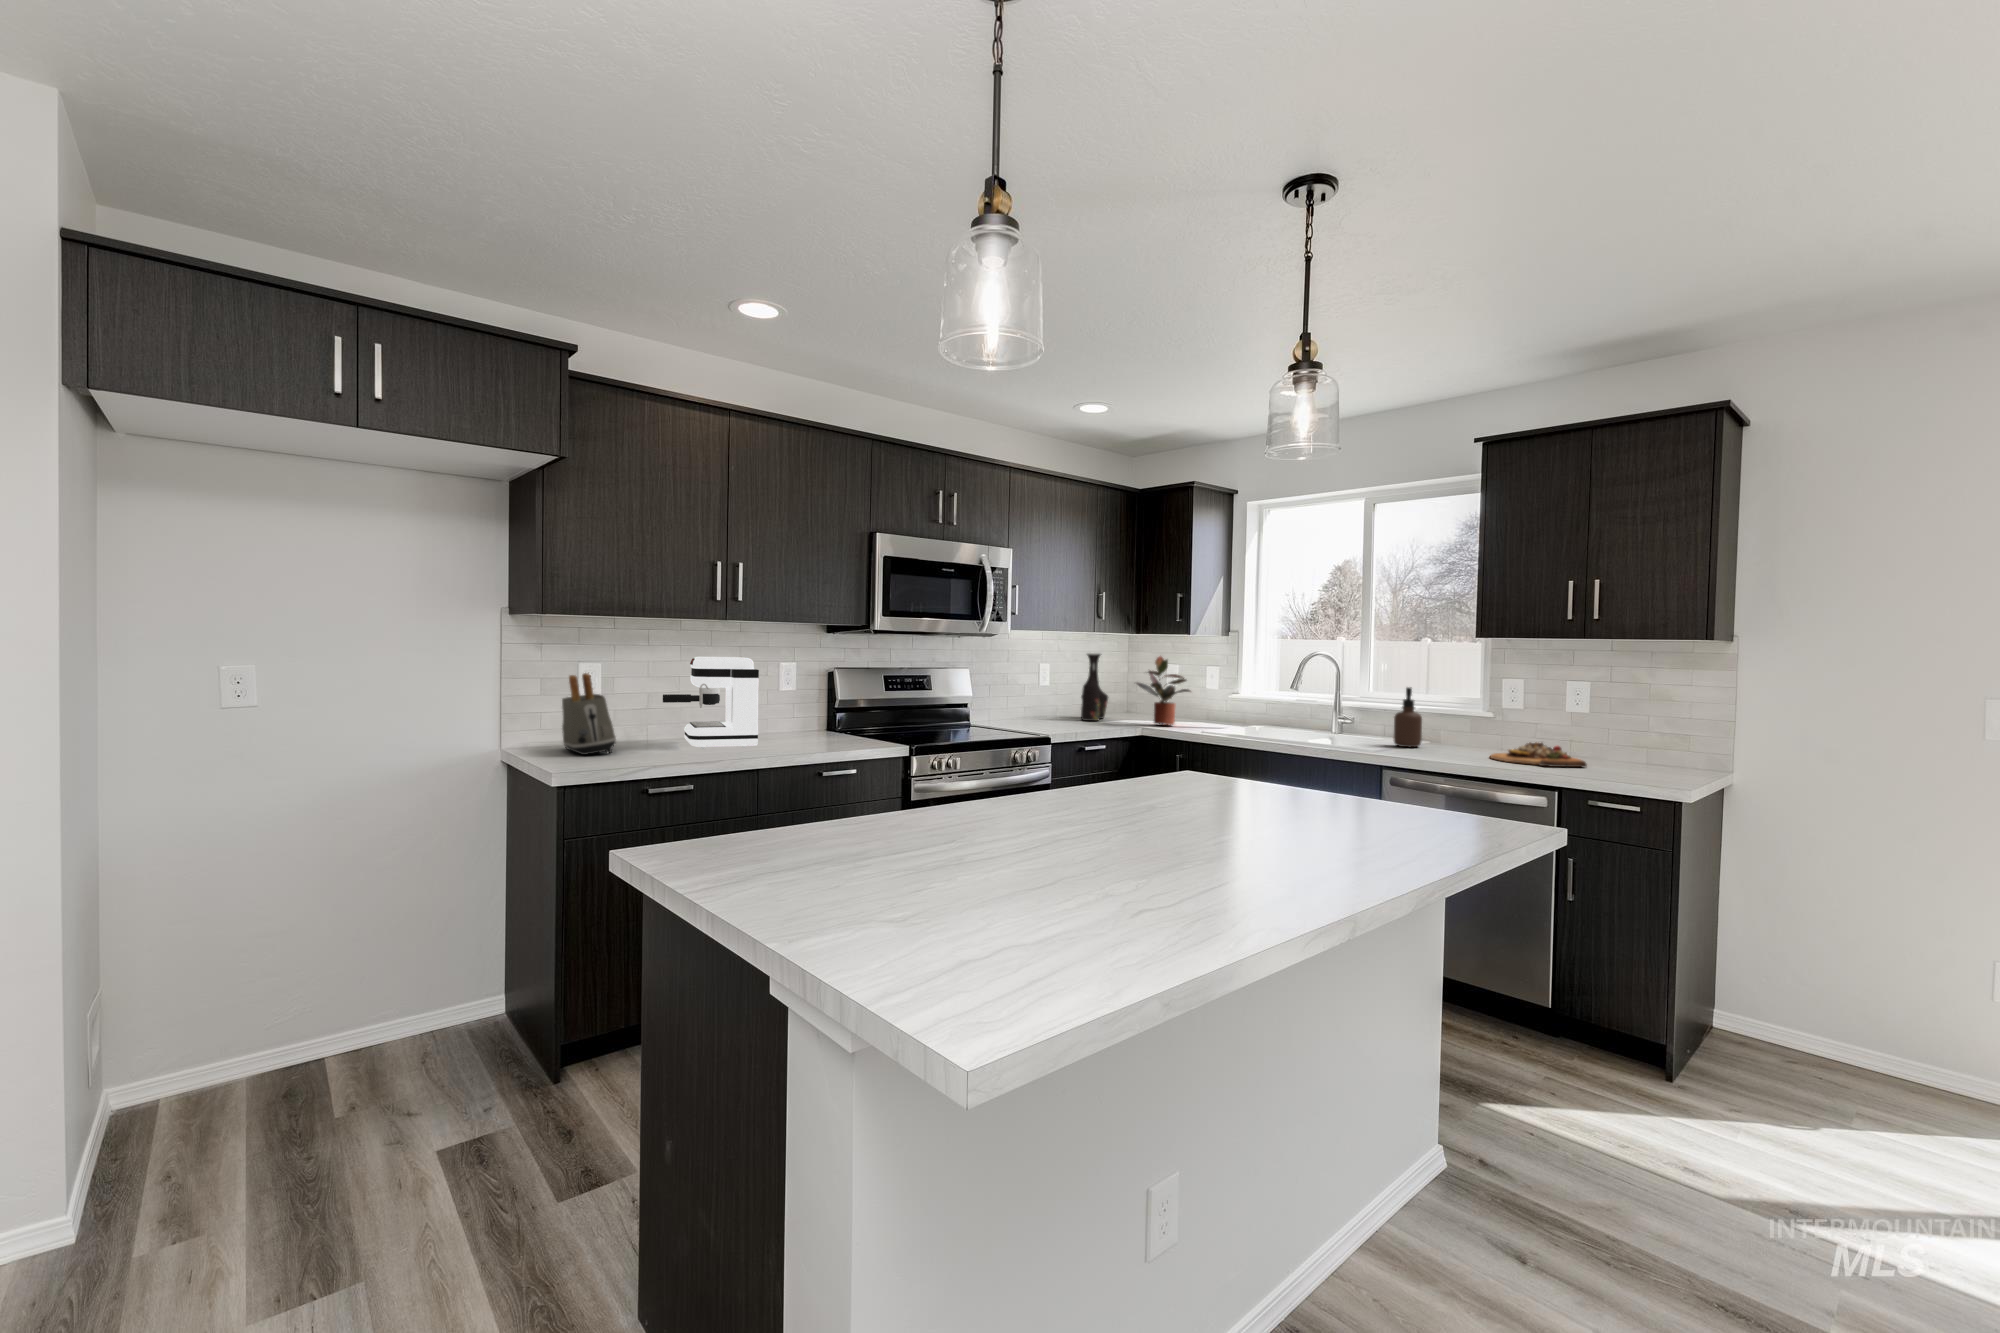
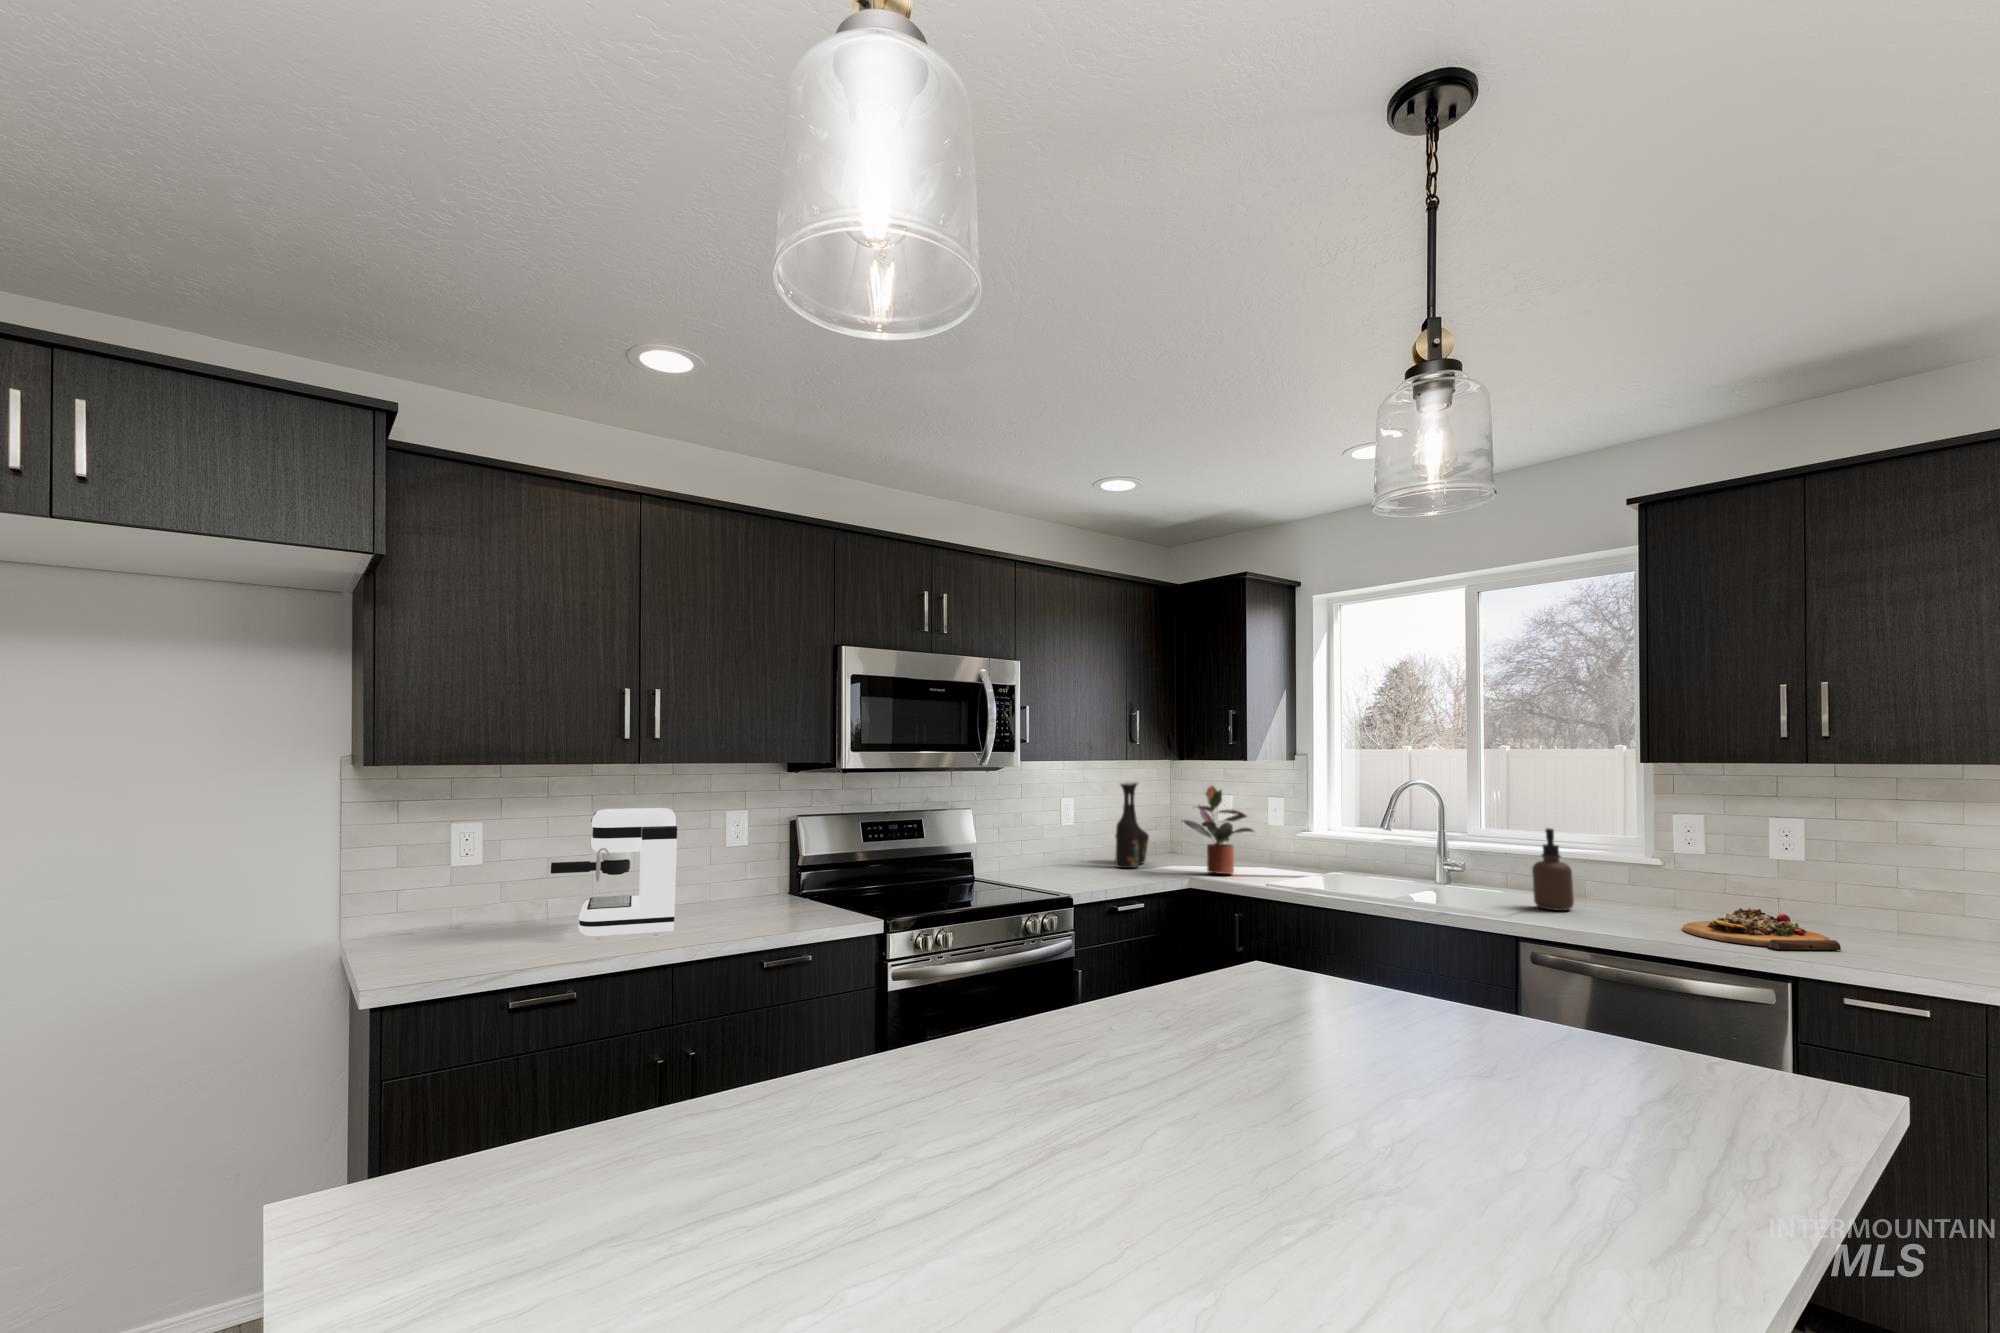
toaster: present [562,673,616,755] -> none [400,839,477,956]

